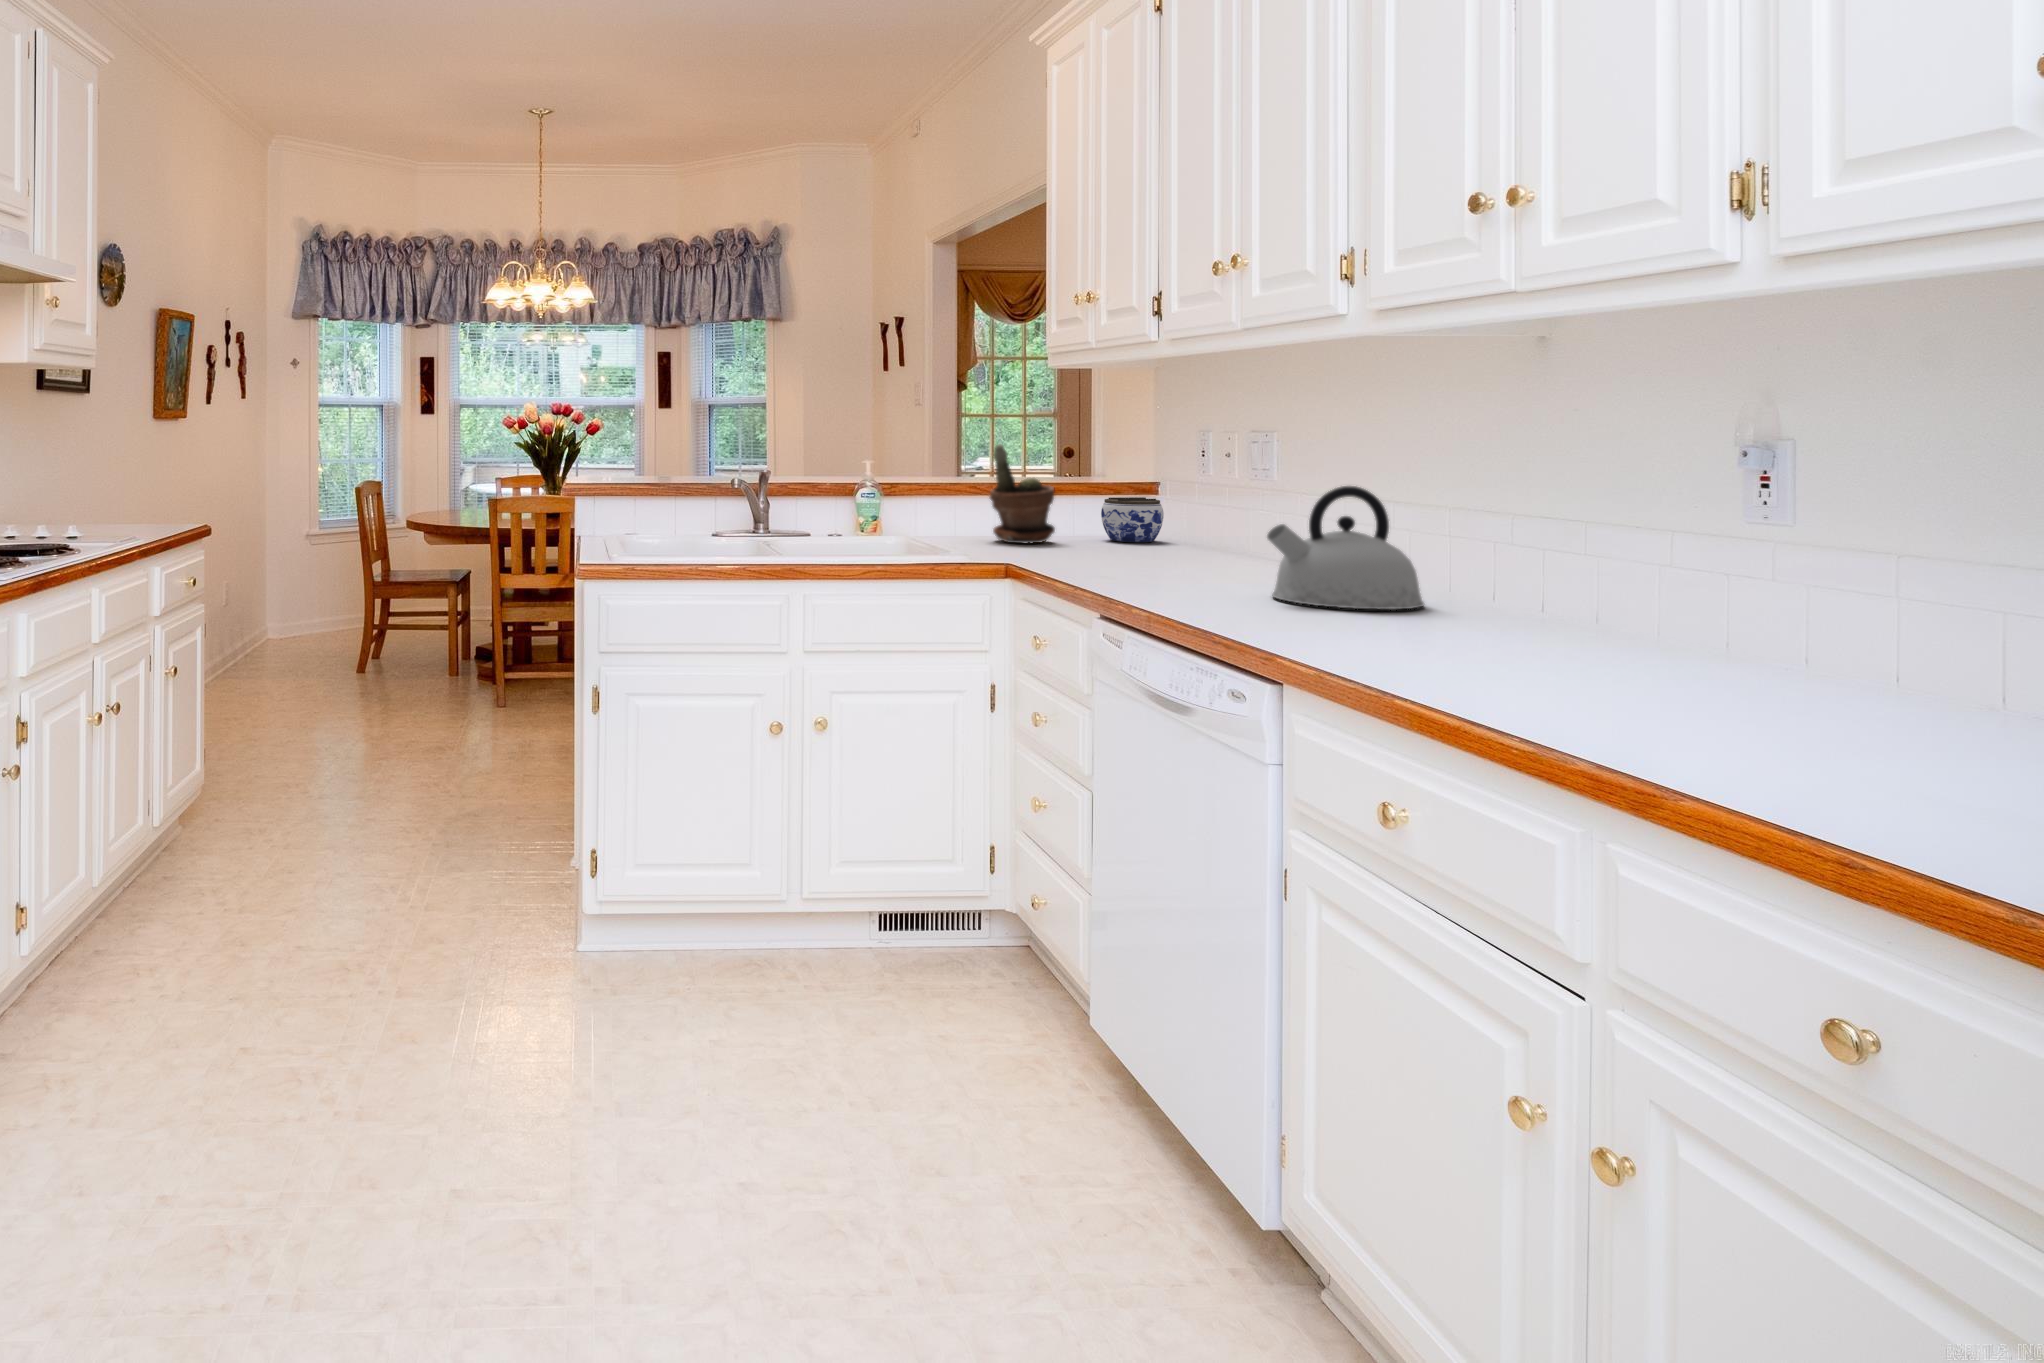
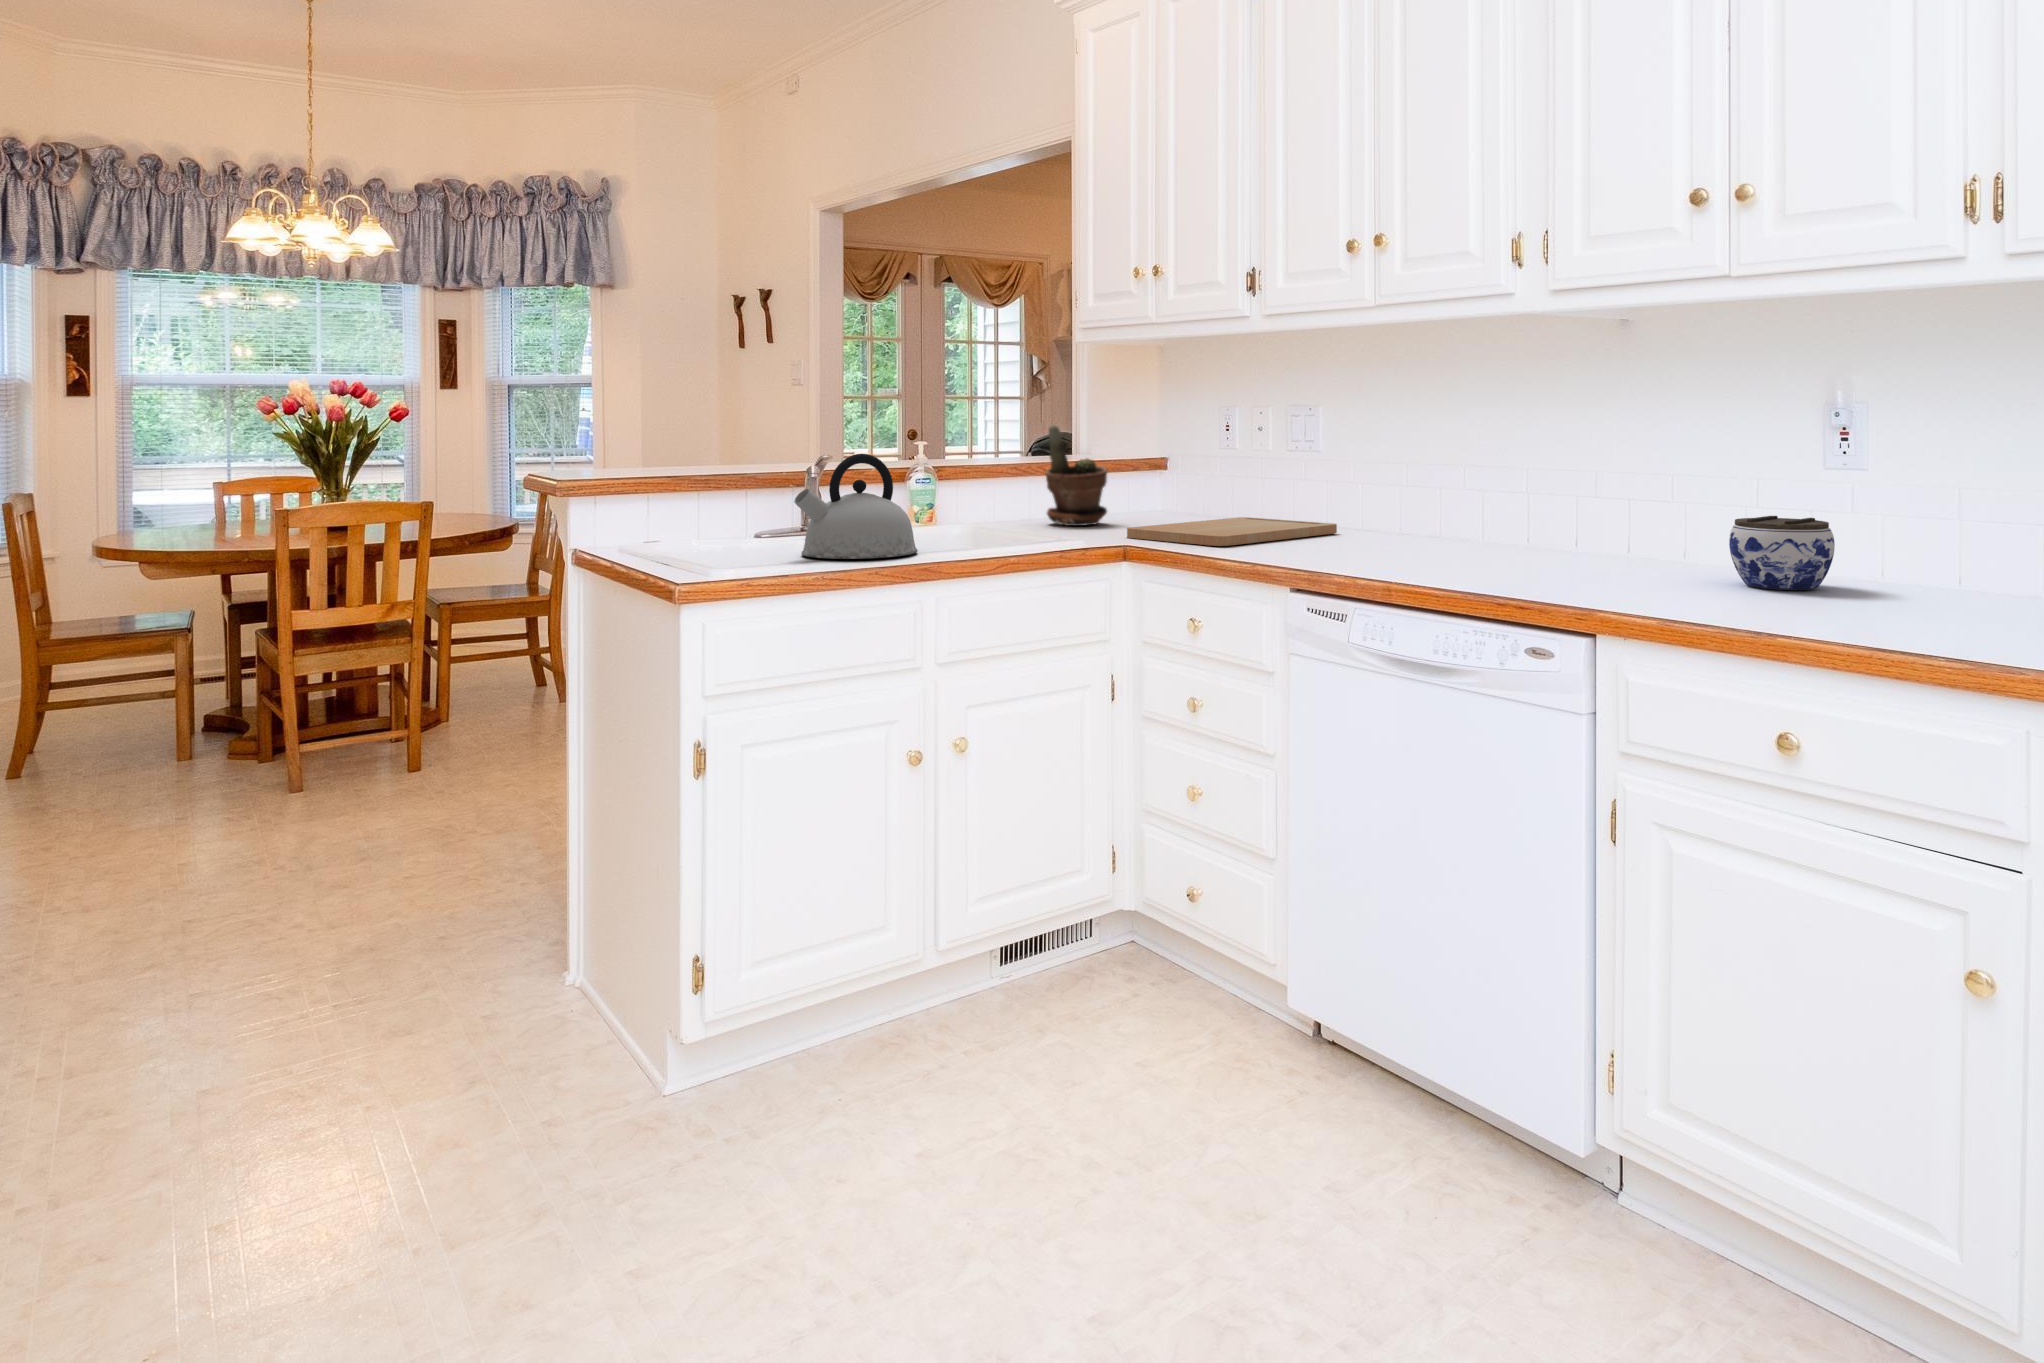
kettle: present [1267,486,1424,610] -> present [794,454,917,559]
jar: present [1101,497,1163,542] -> present [1729,516,1835,590]
cutting board: none [1029,545,1272,570] -> present [1127,517,1337,546]

